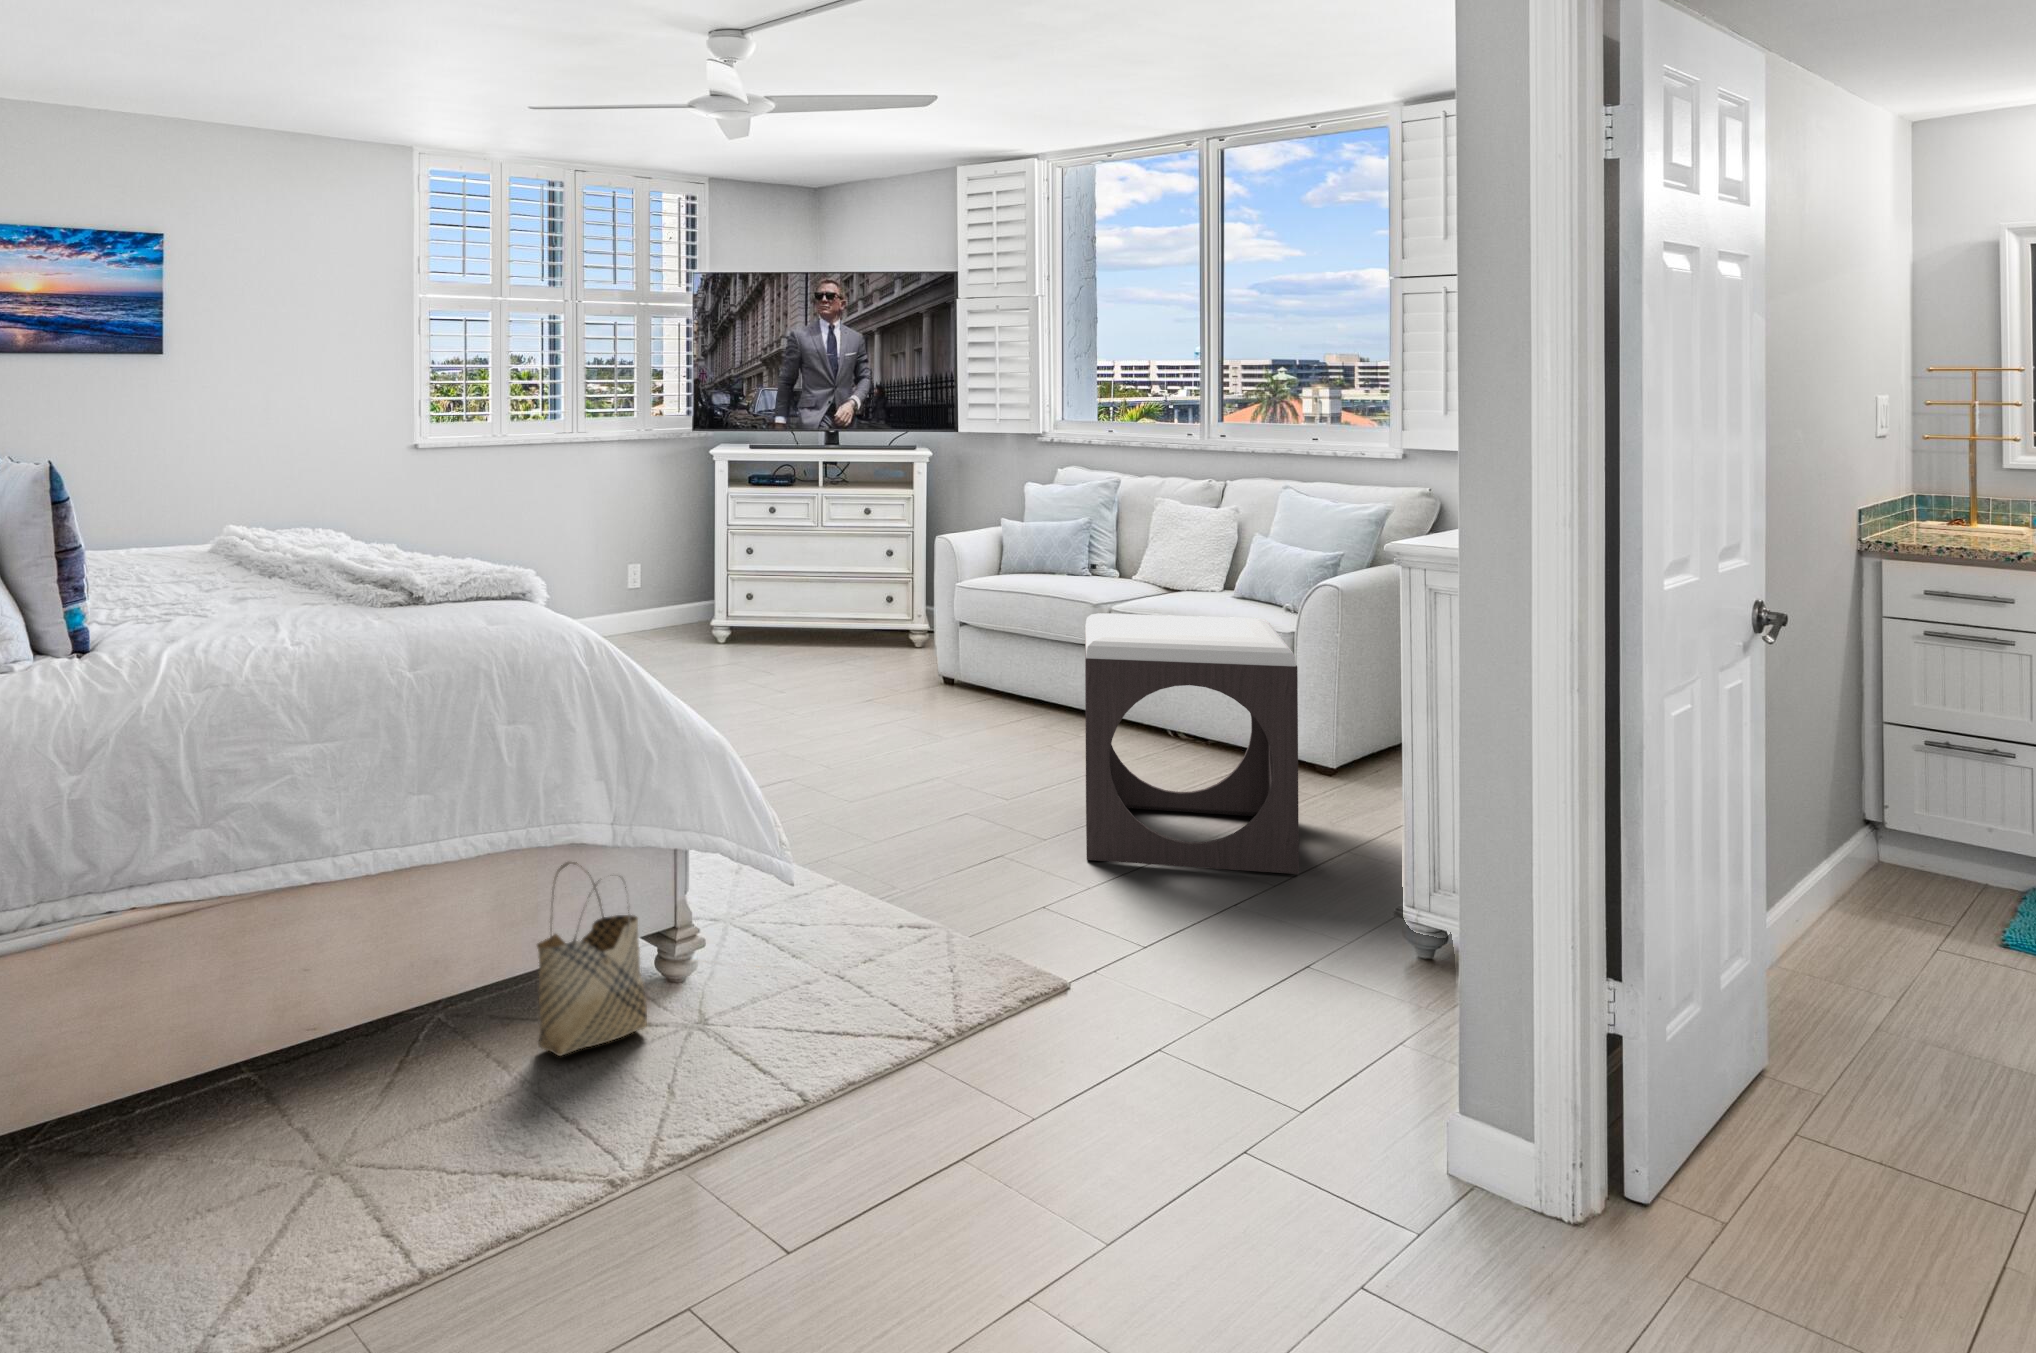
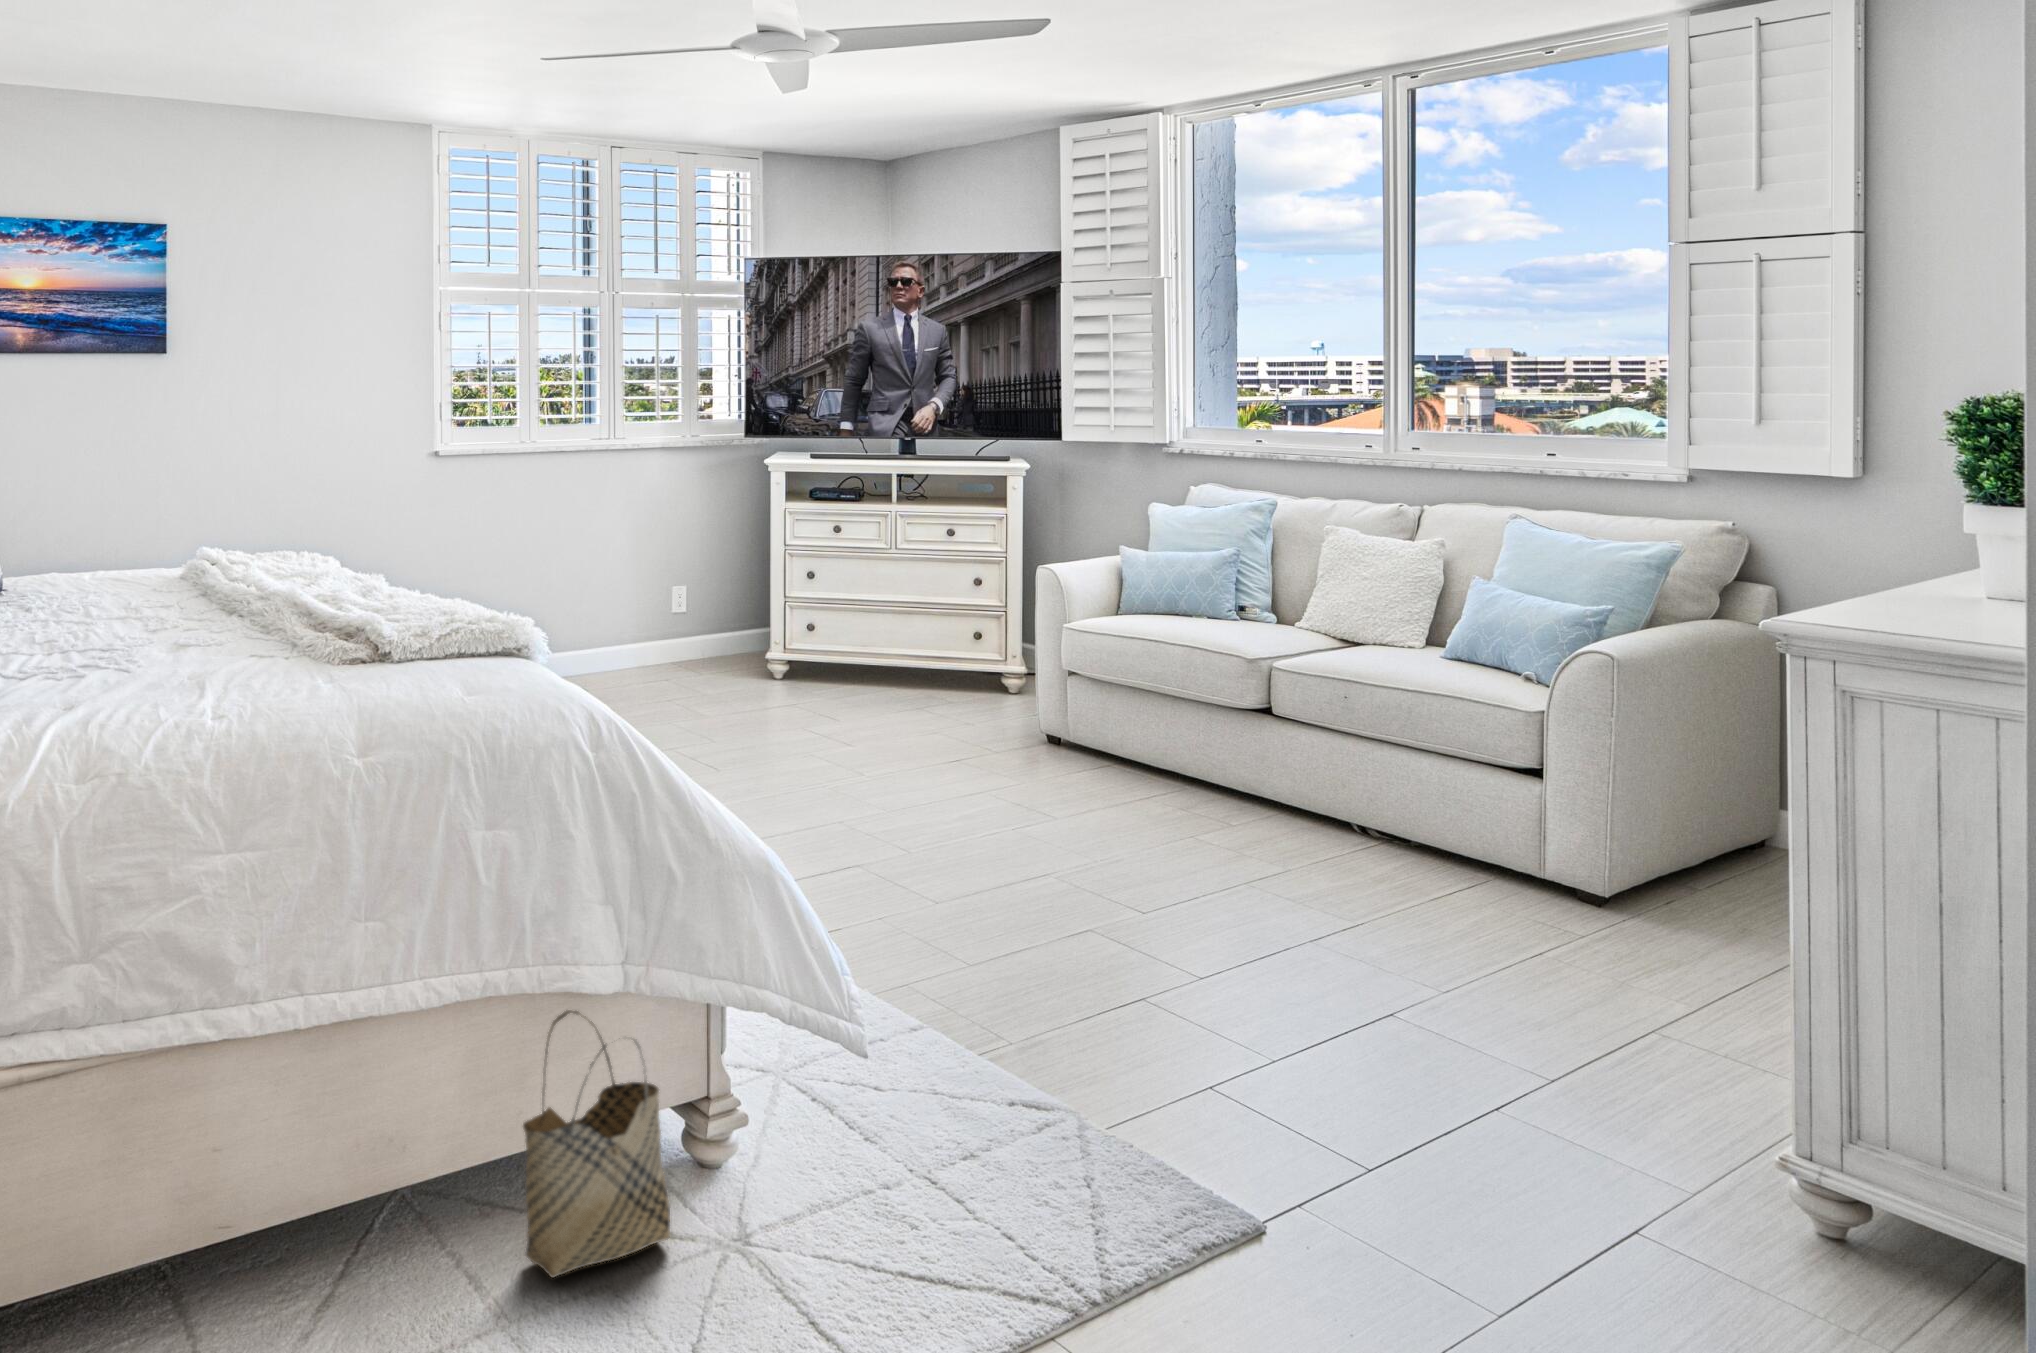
footstool: present [1085,613,1299,874] -> none [1245,680,1564,1051]

